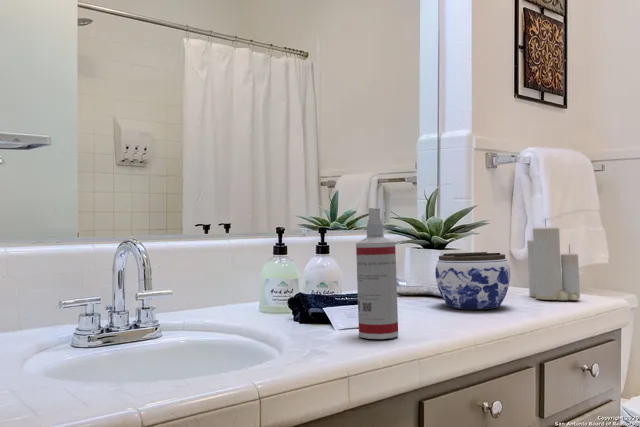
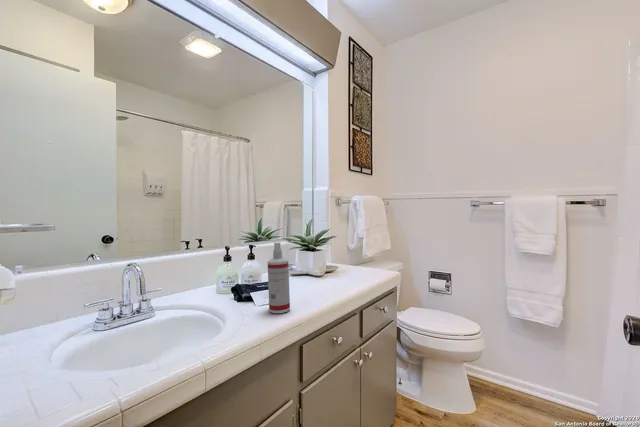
candle: present [527,223,580,300] -> none [355,236,379,275]
jar: present [435,252,510,309] -> none [311,254,347,285]

